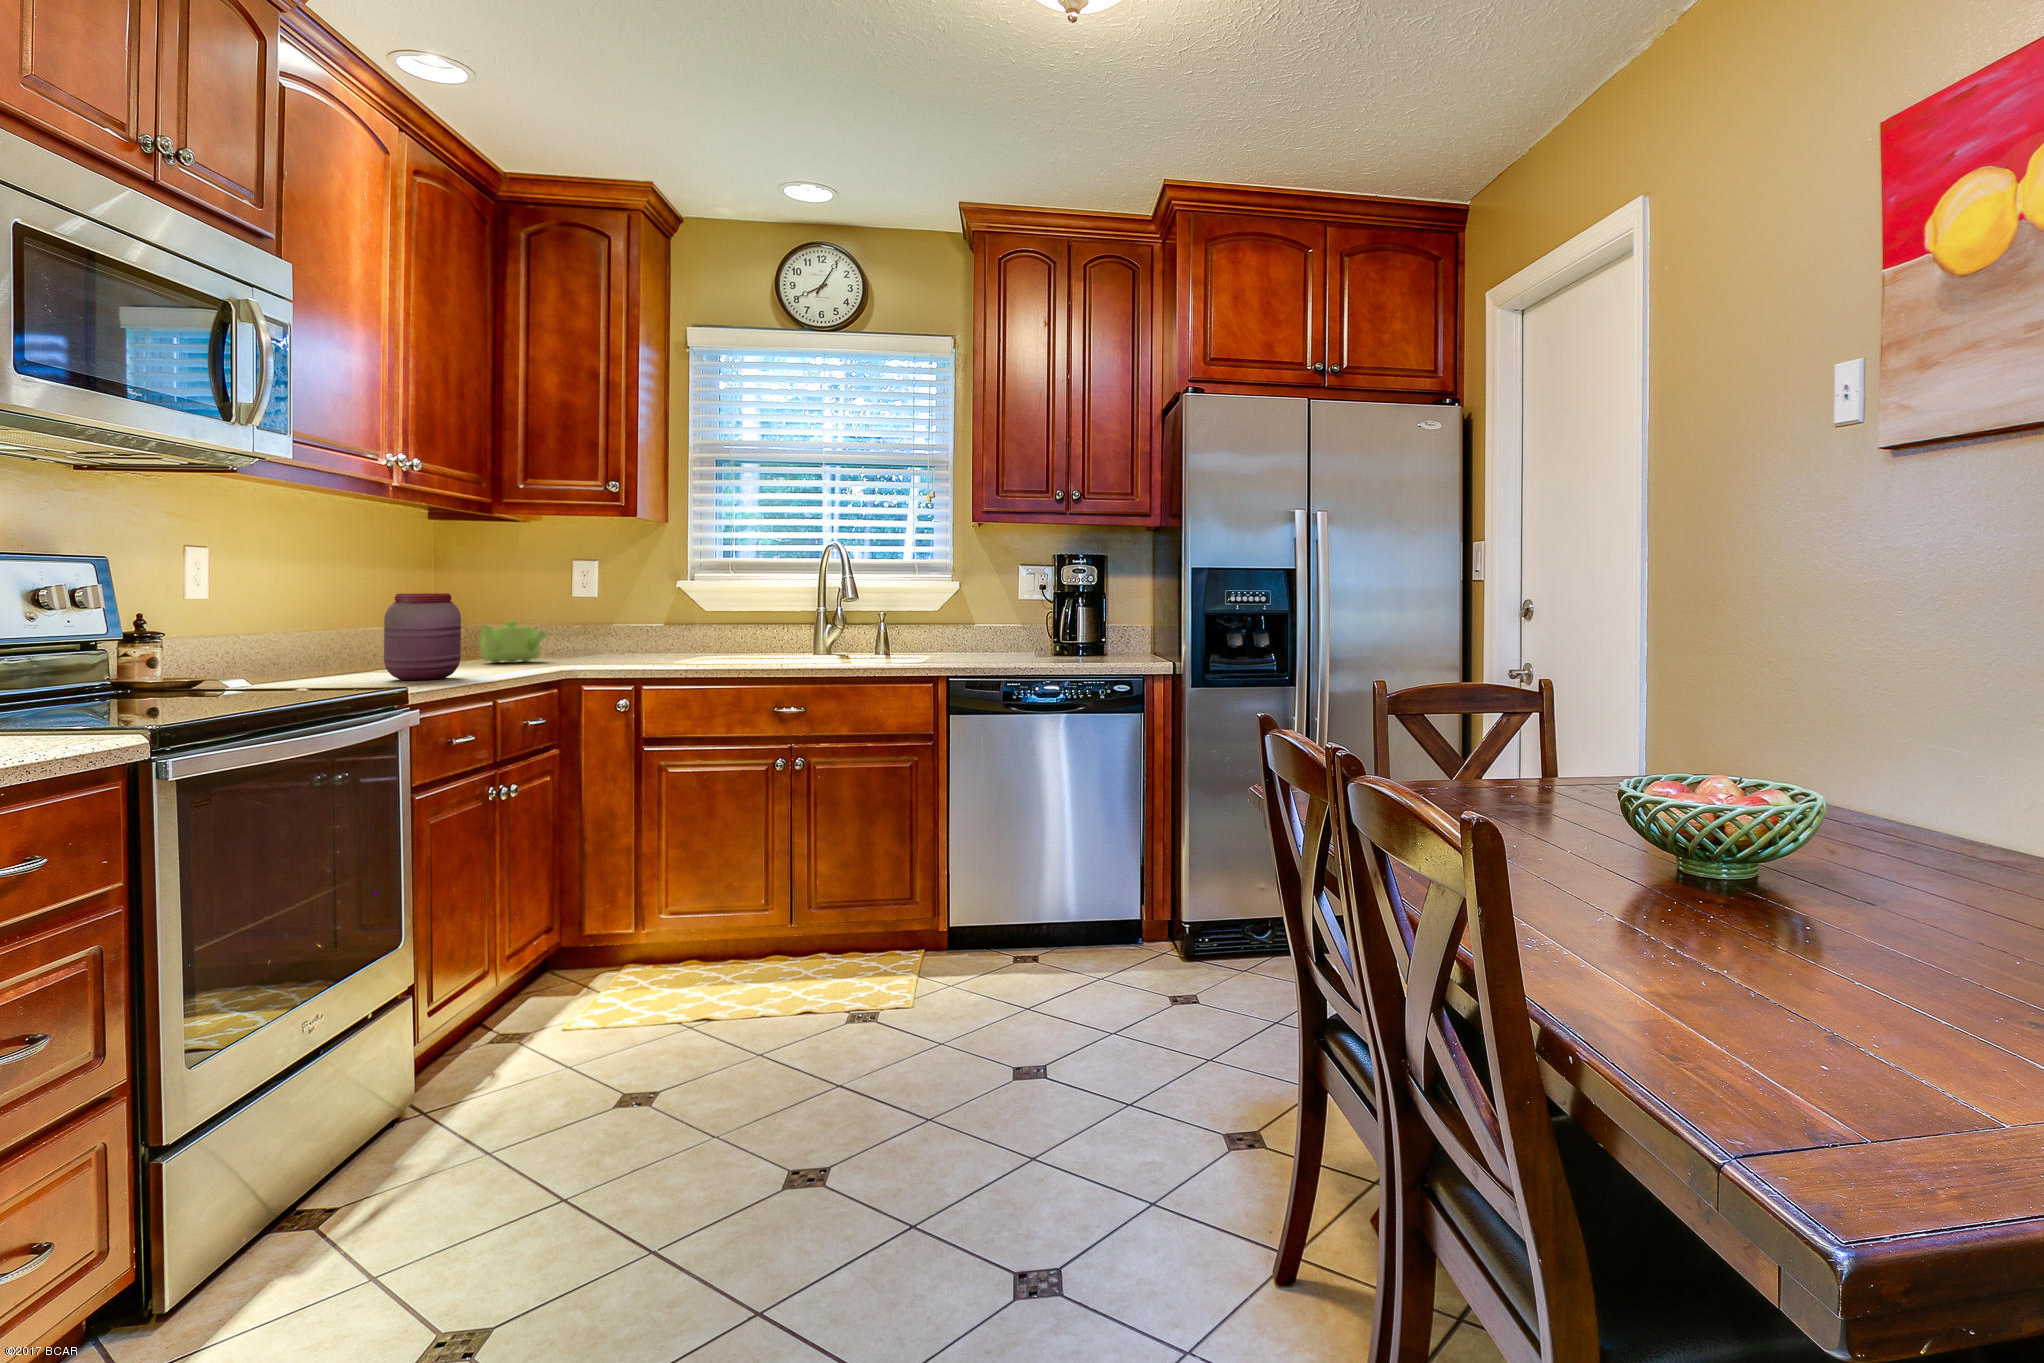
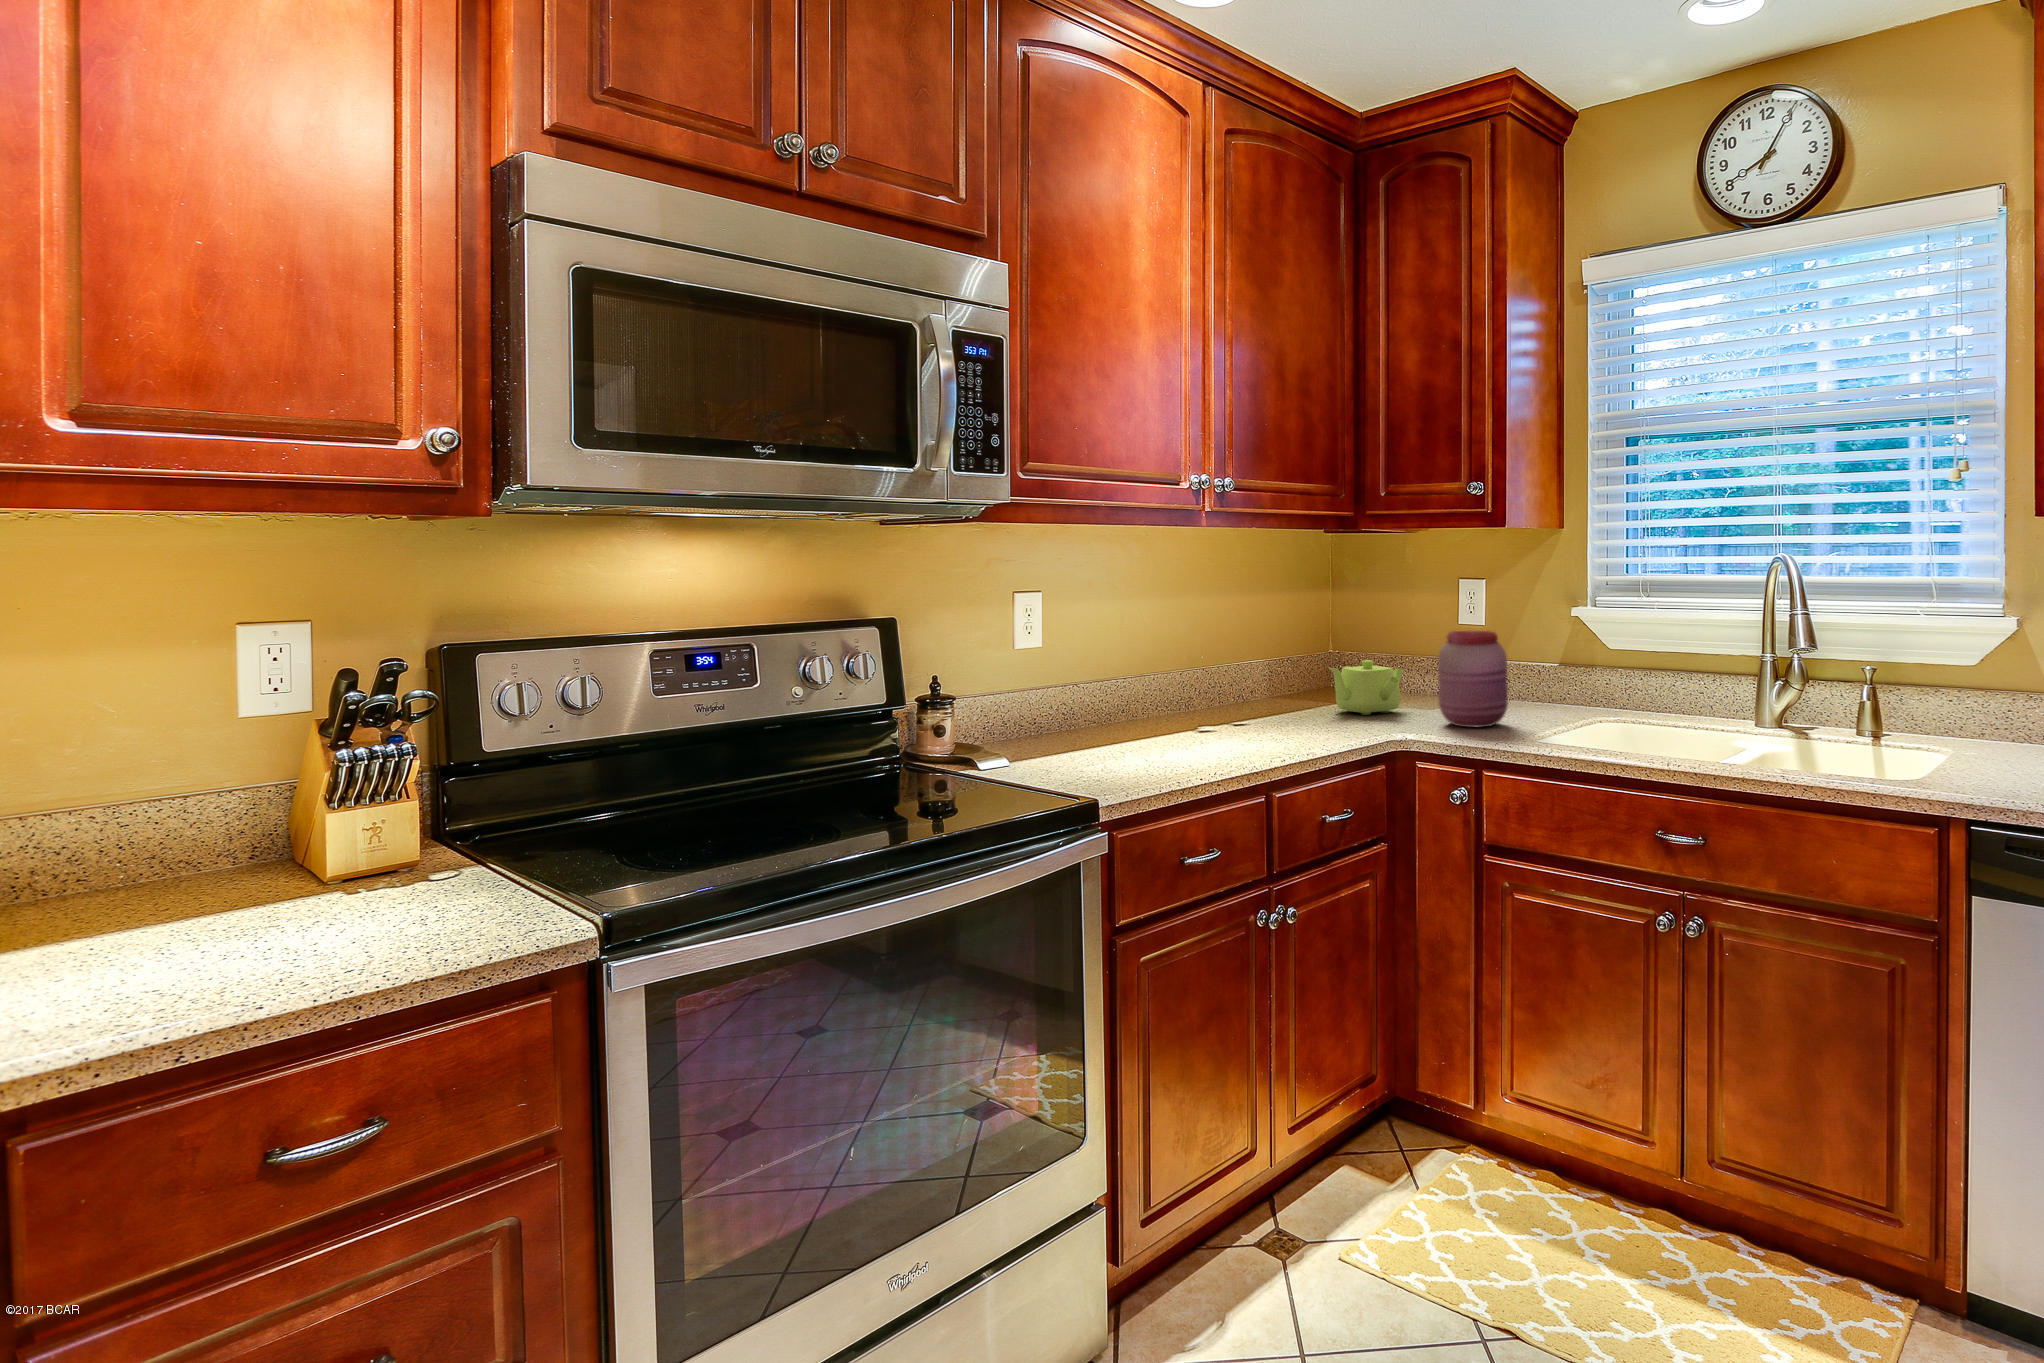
jar: present [384,593,461,680] -> present [1438,631,1508,727]

